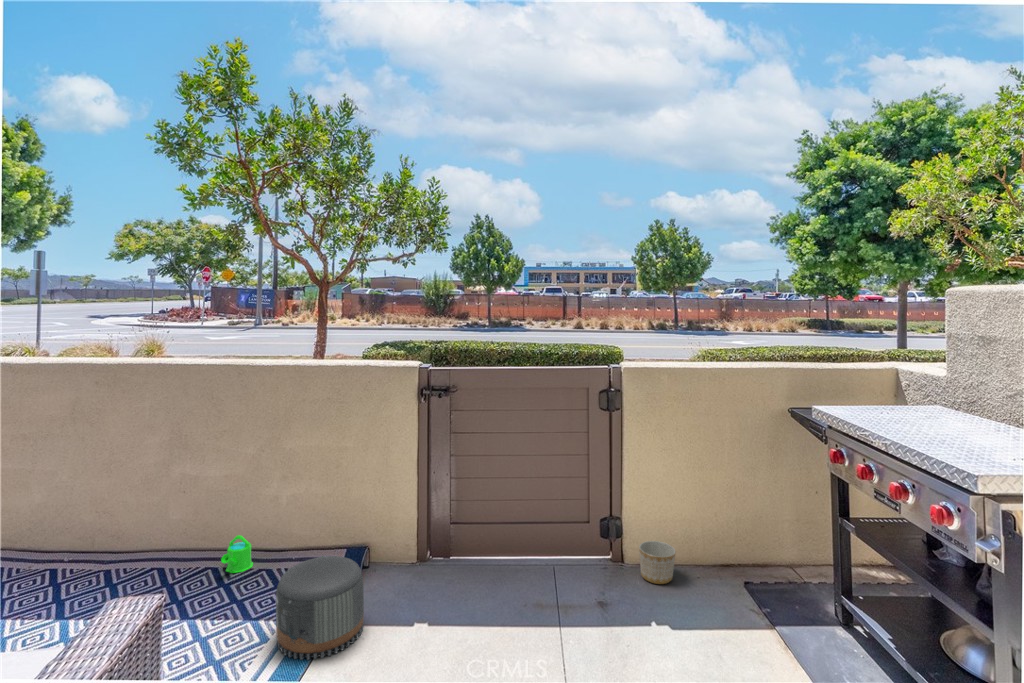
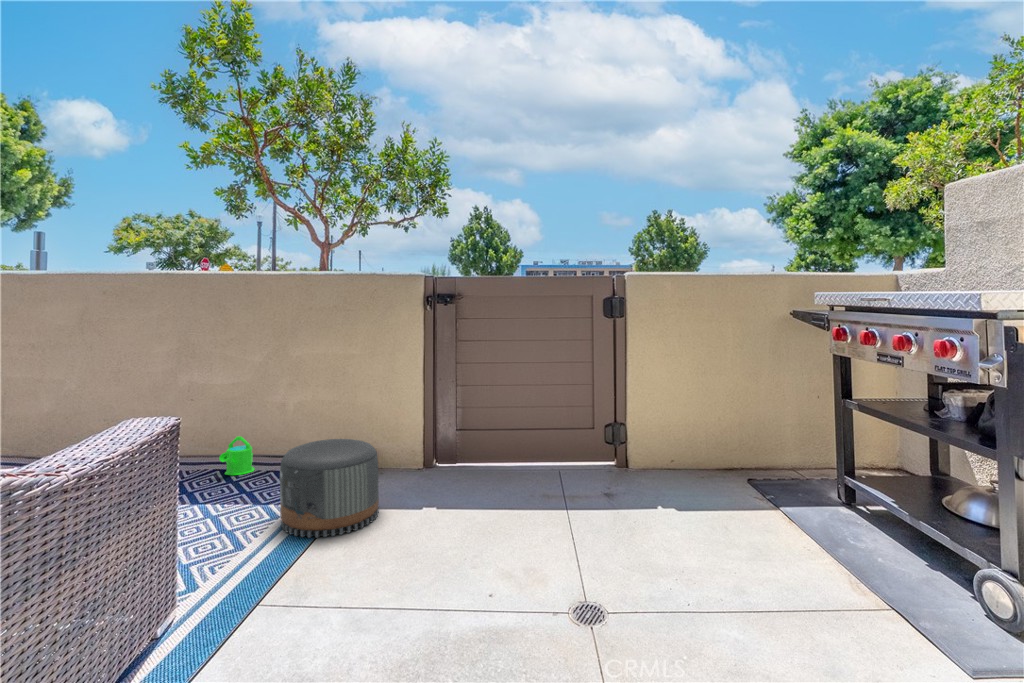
planter: present [639,541,676,584] -> none [676,440,717,480]

